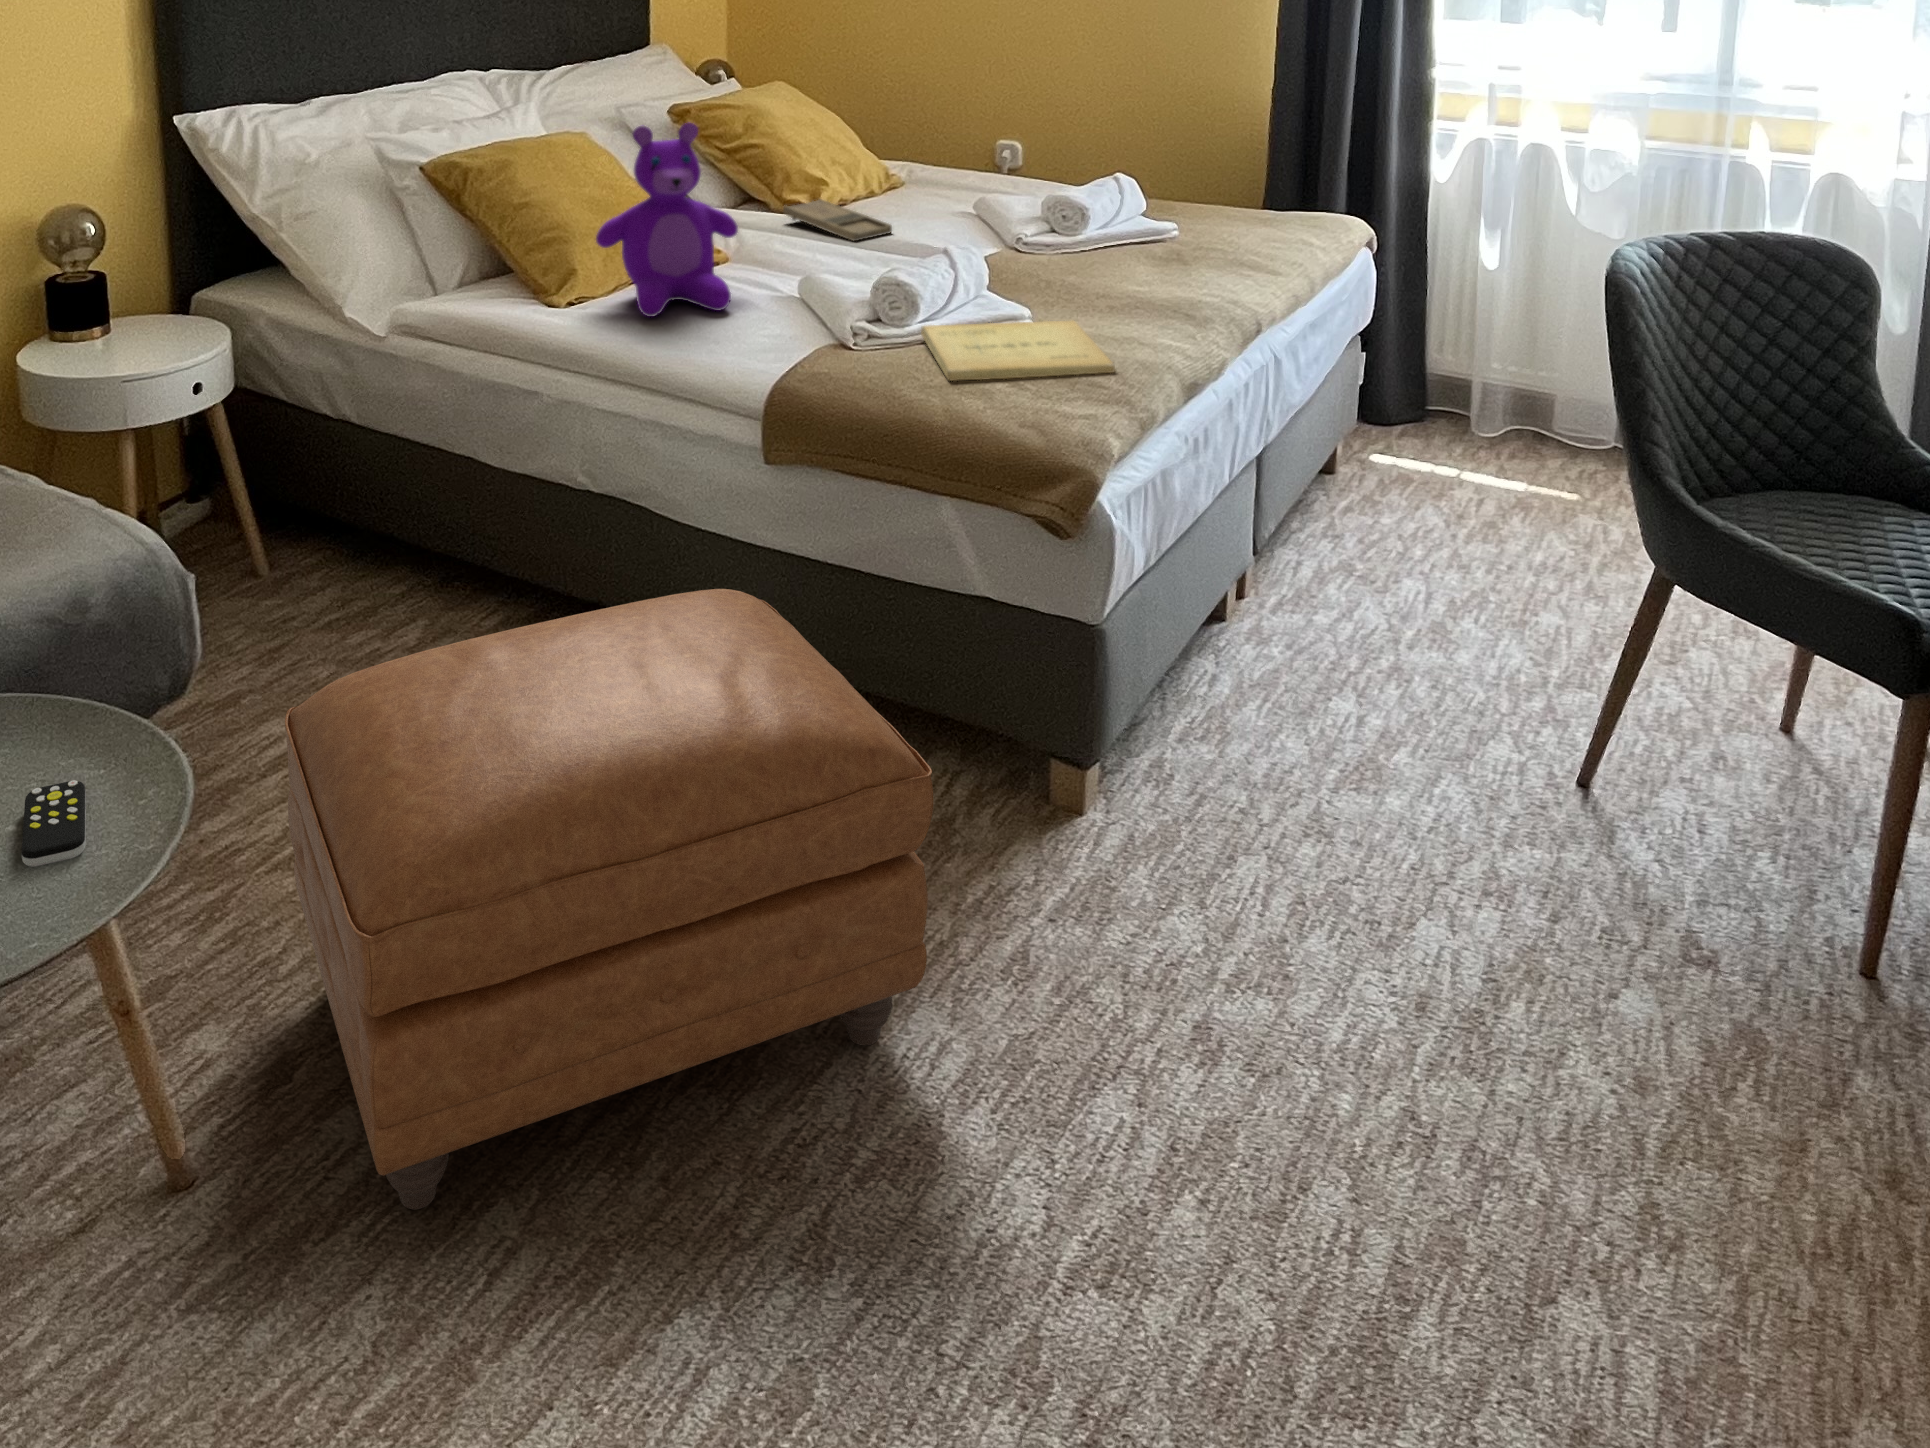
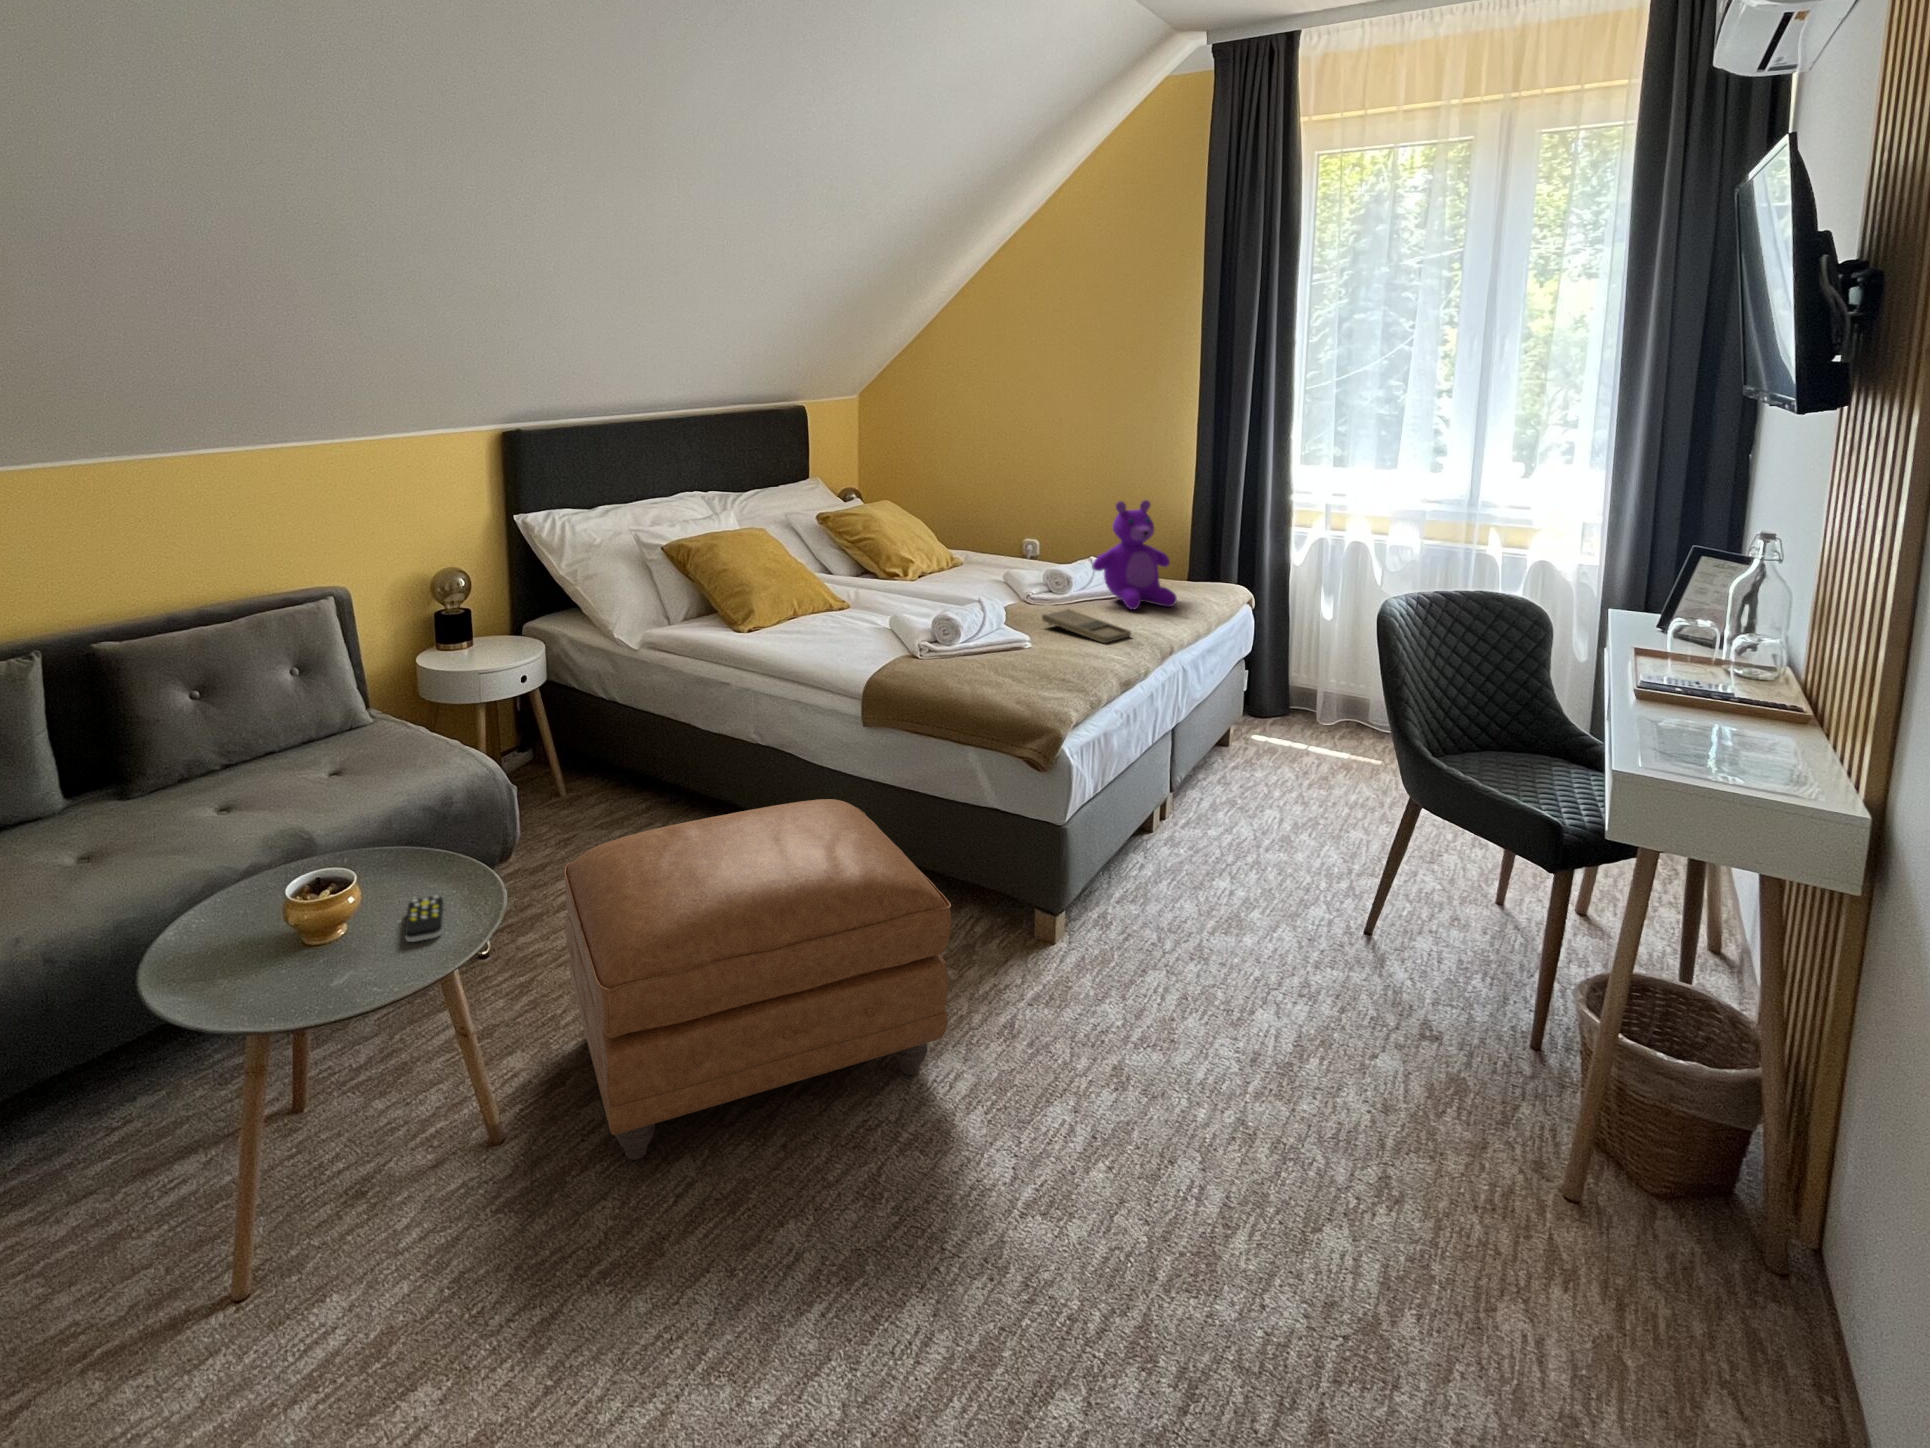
teddy bear: present [596,123,738,317] -> present [1093,500,1177,609]
tray: present [783,199,892,241] -> present [1042,609,1131,643]
book: present [921,321,1115,381] -> none [962,643,1078,677]

